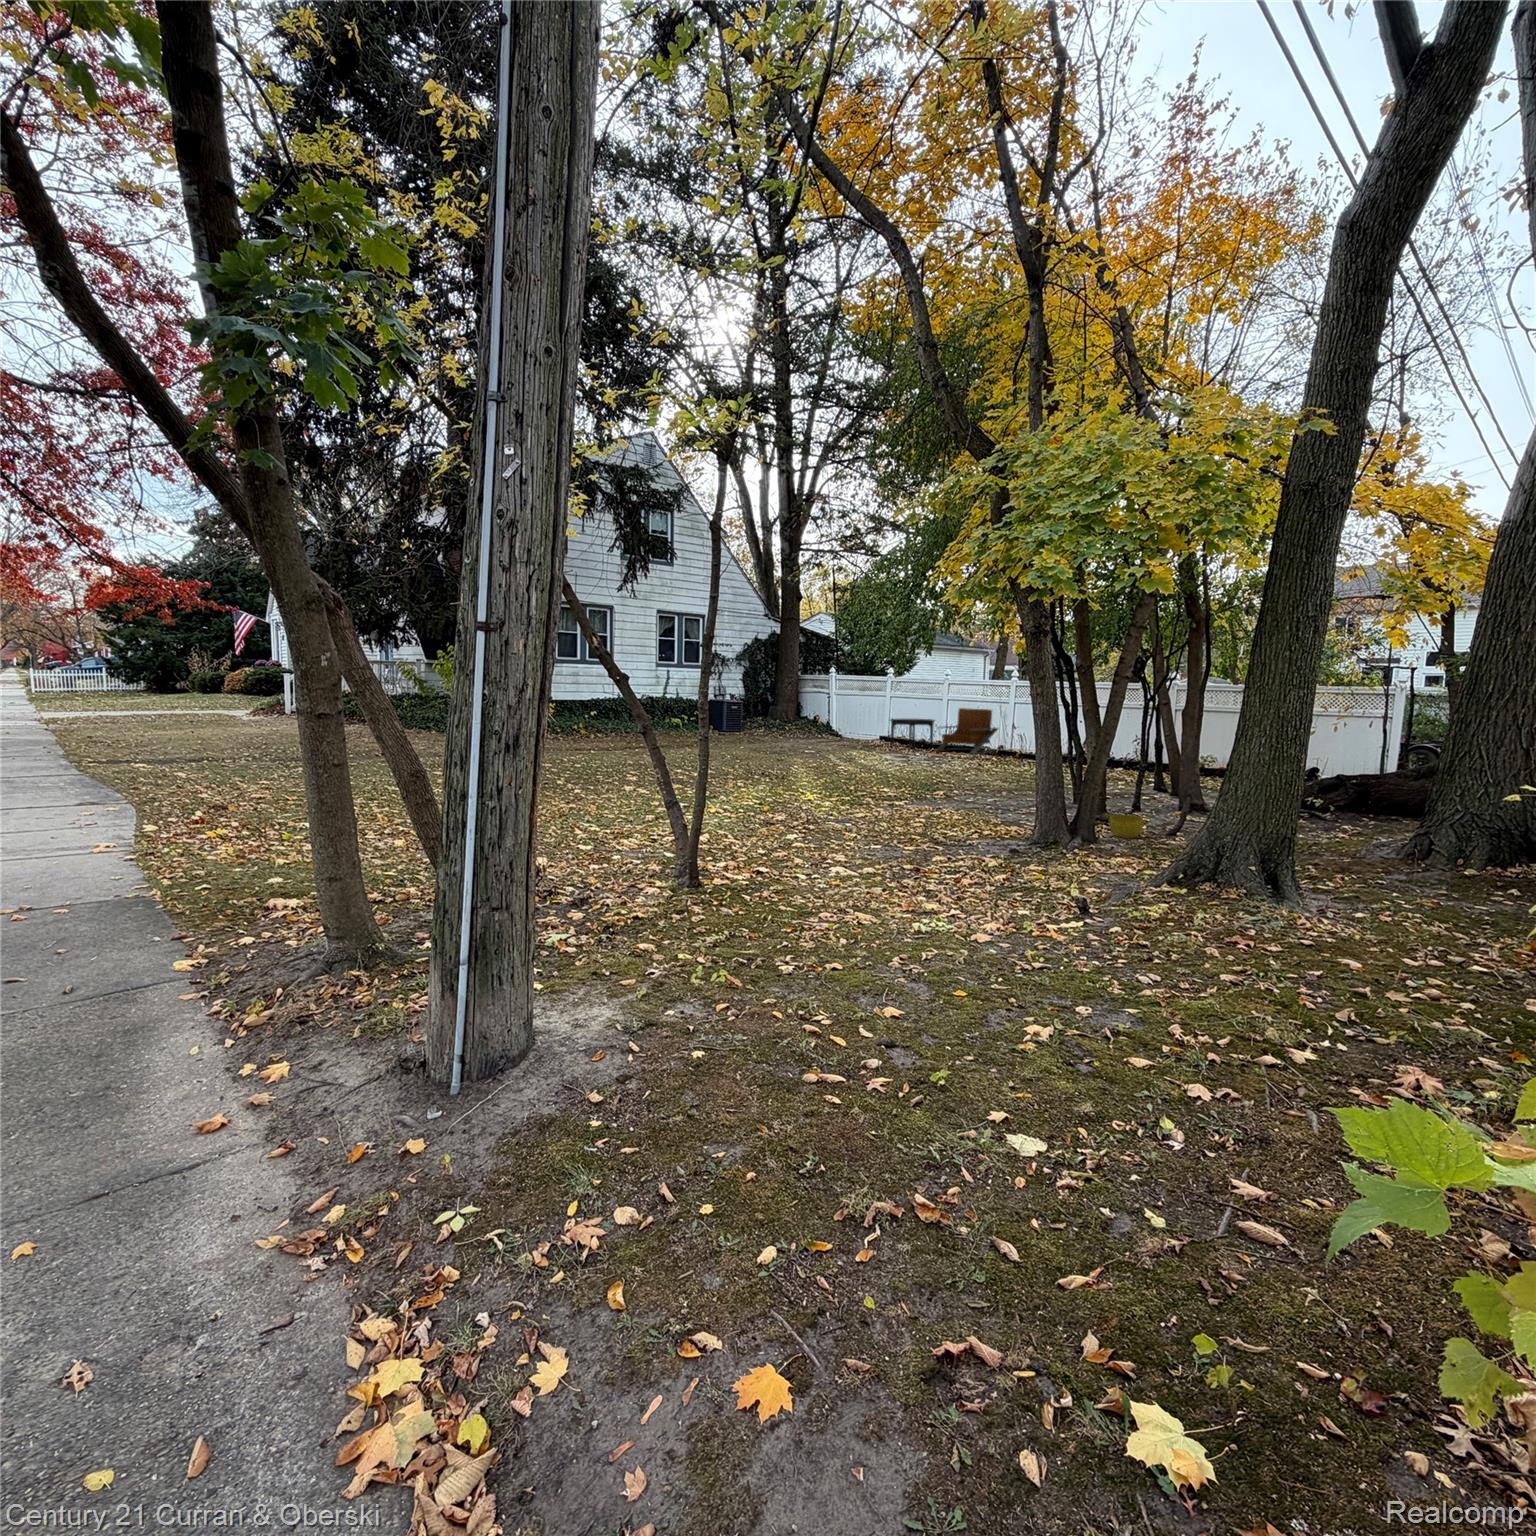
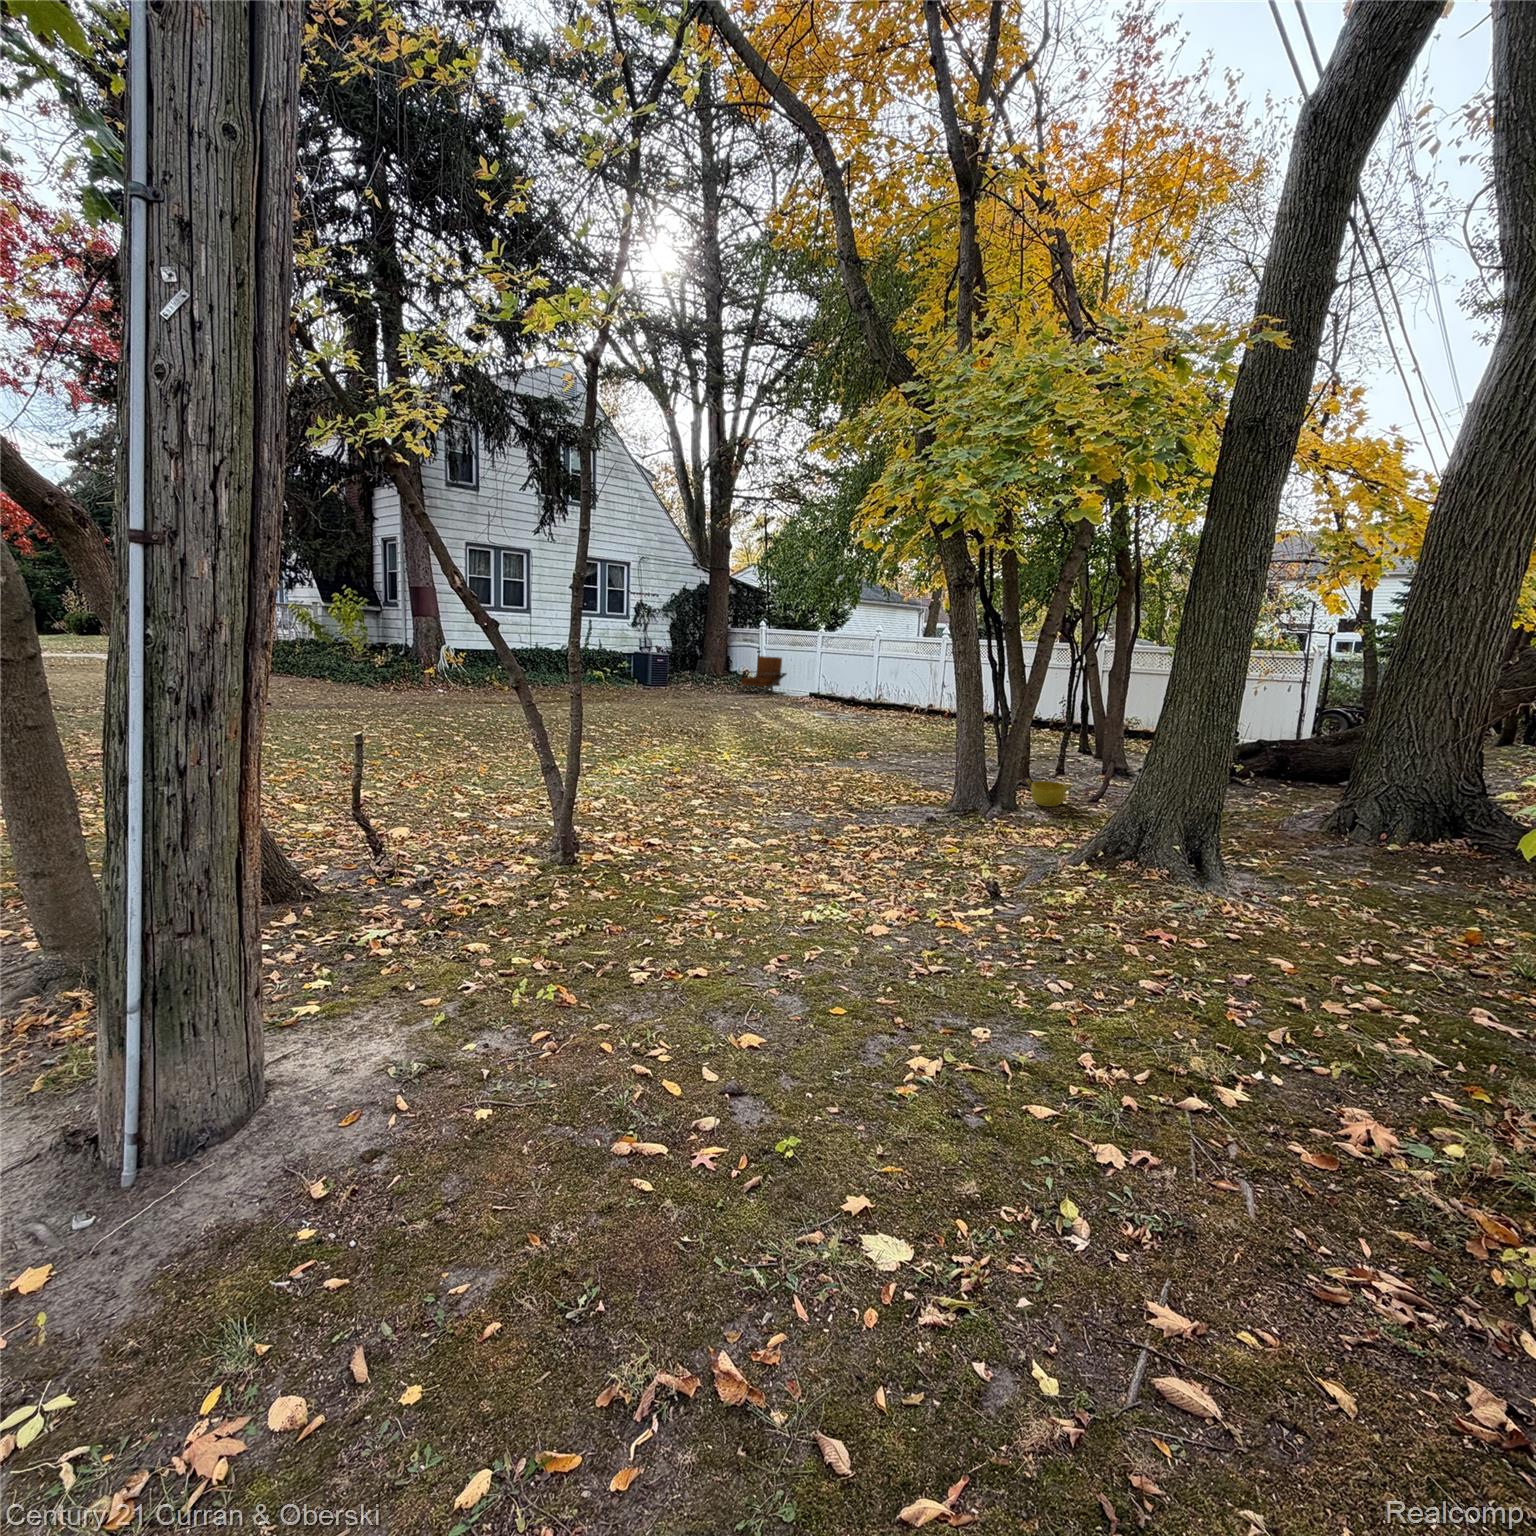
lounge chair: present [937,708,998,754] -> present [738,656,786,695]
round table: present [890,719,935,747] -> none [819,674,867,705]

